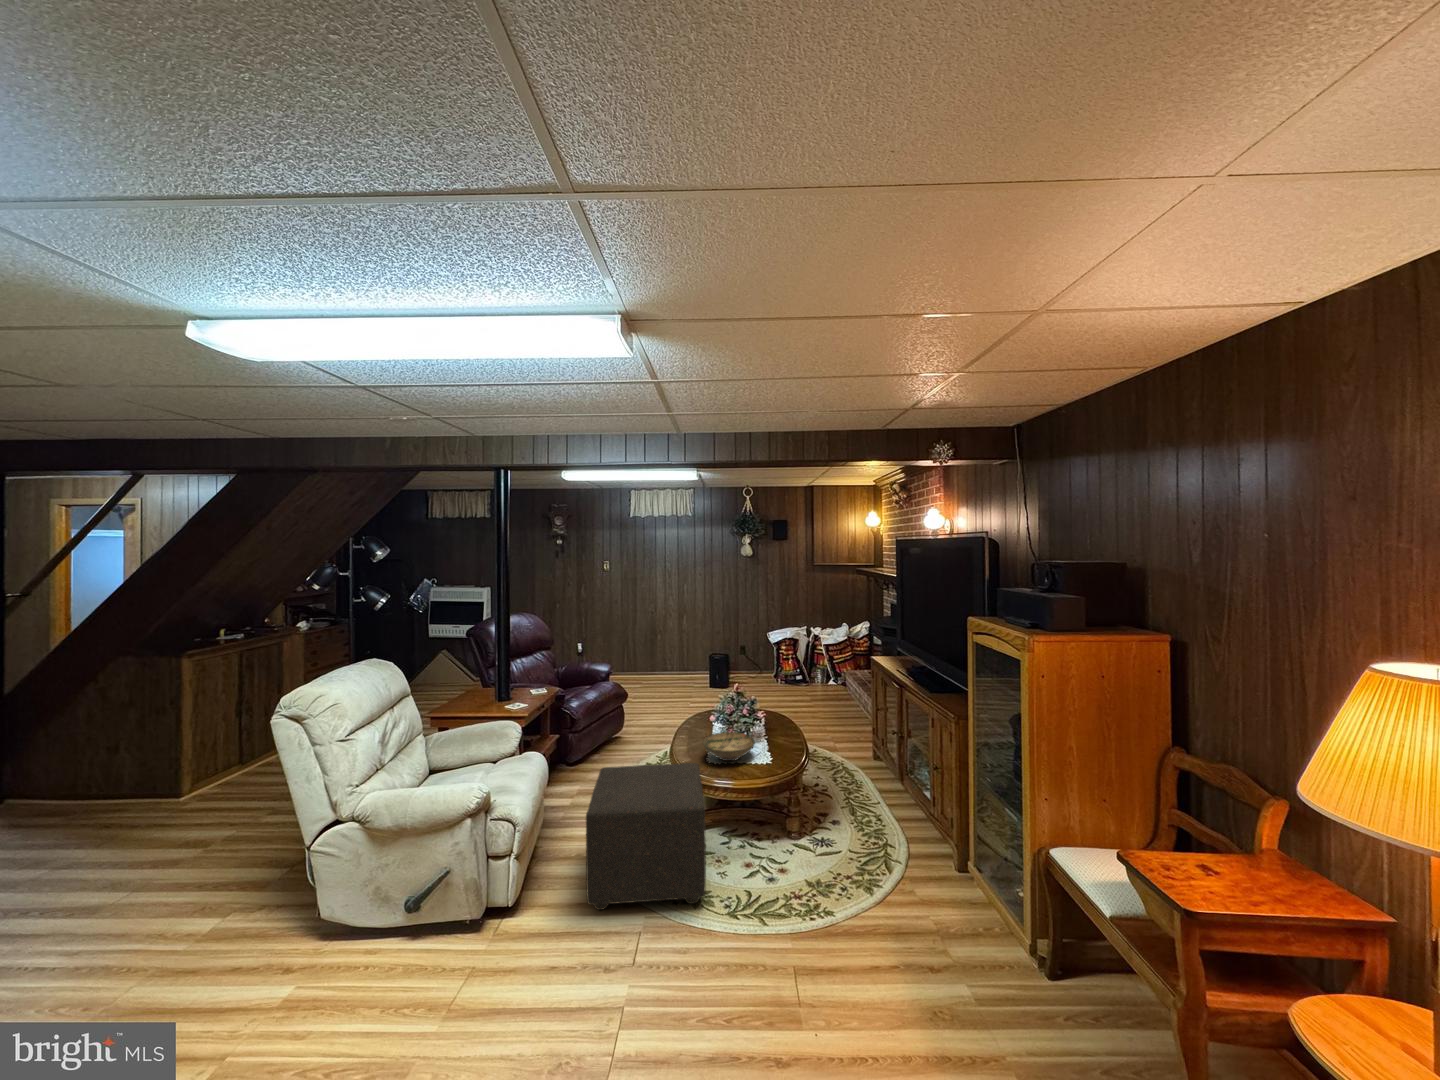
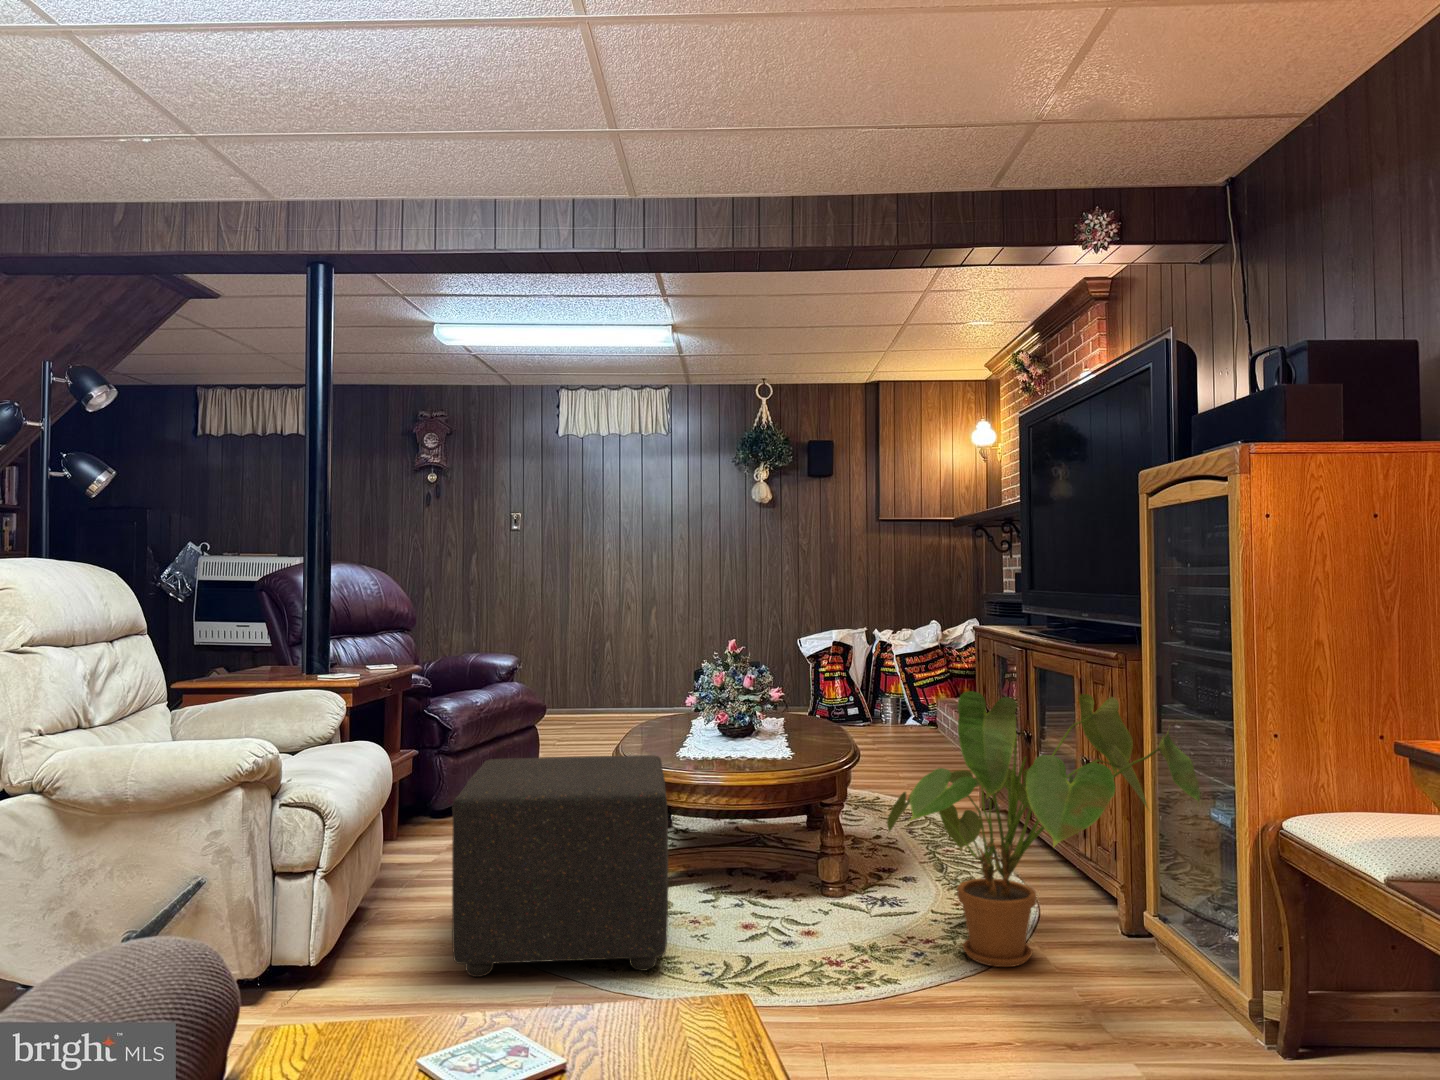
bowl: present [703,732,755,761] -> none [670,722,763,763]
house plant: none [826,738,1003,899] -> present [887,691,1200,967]

